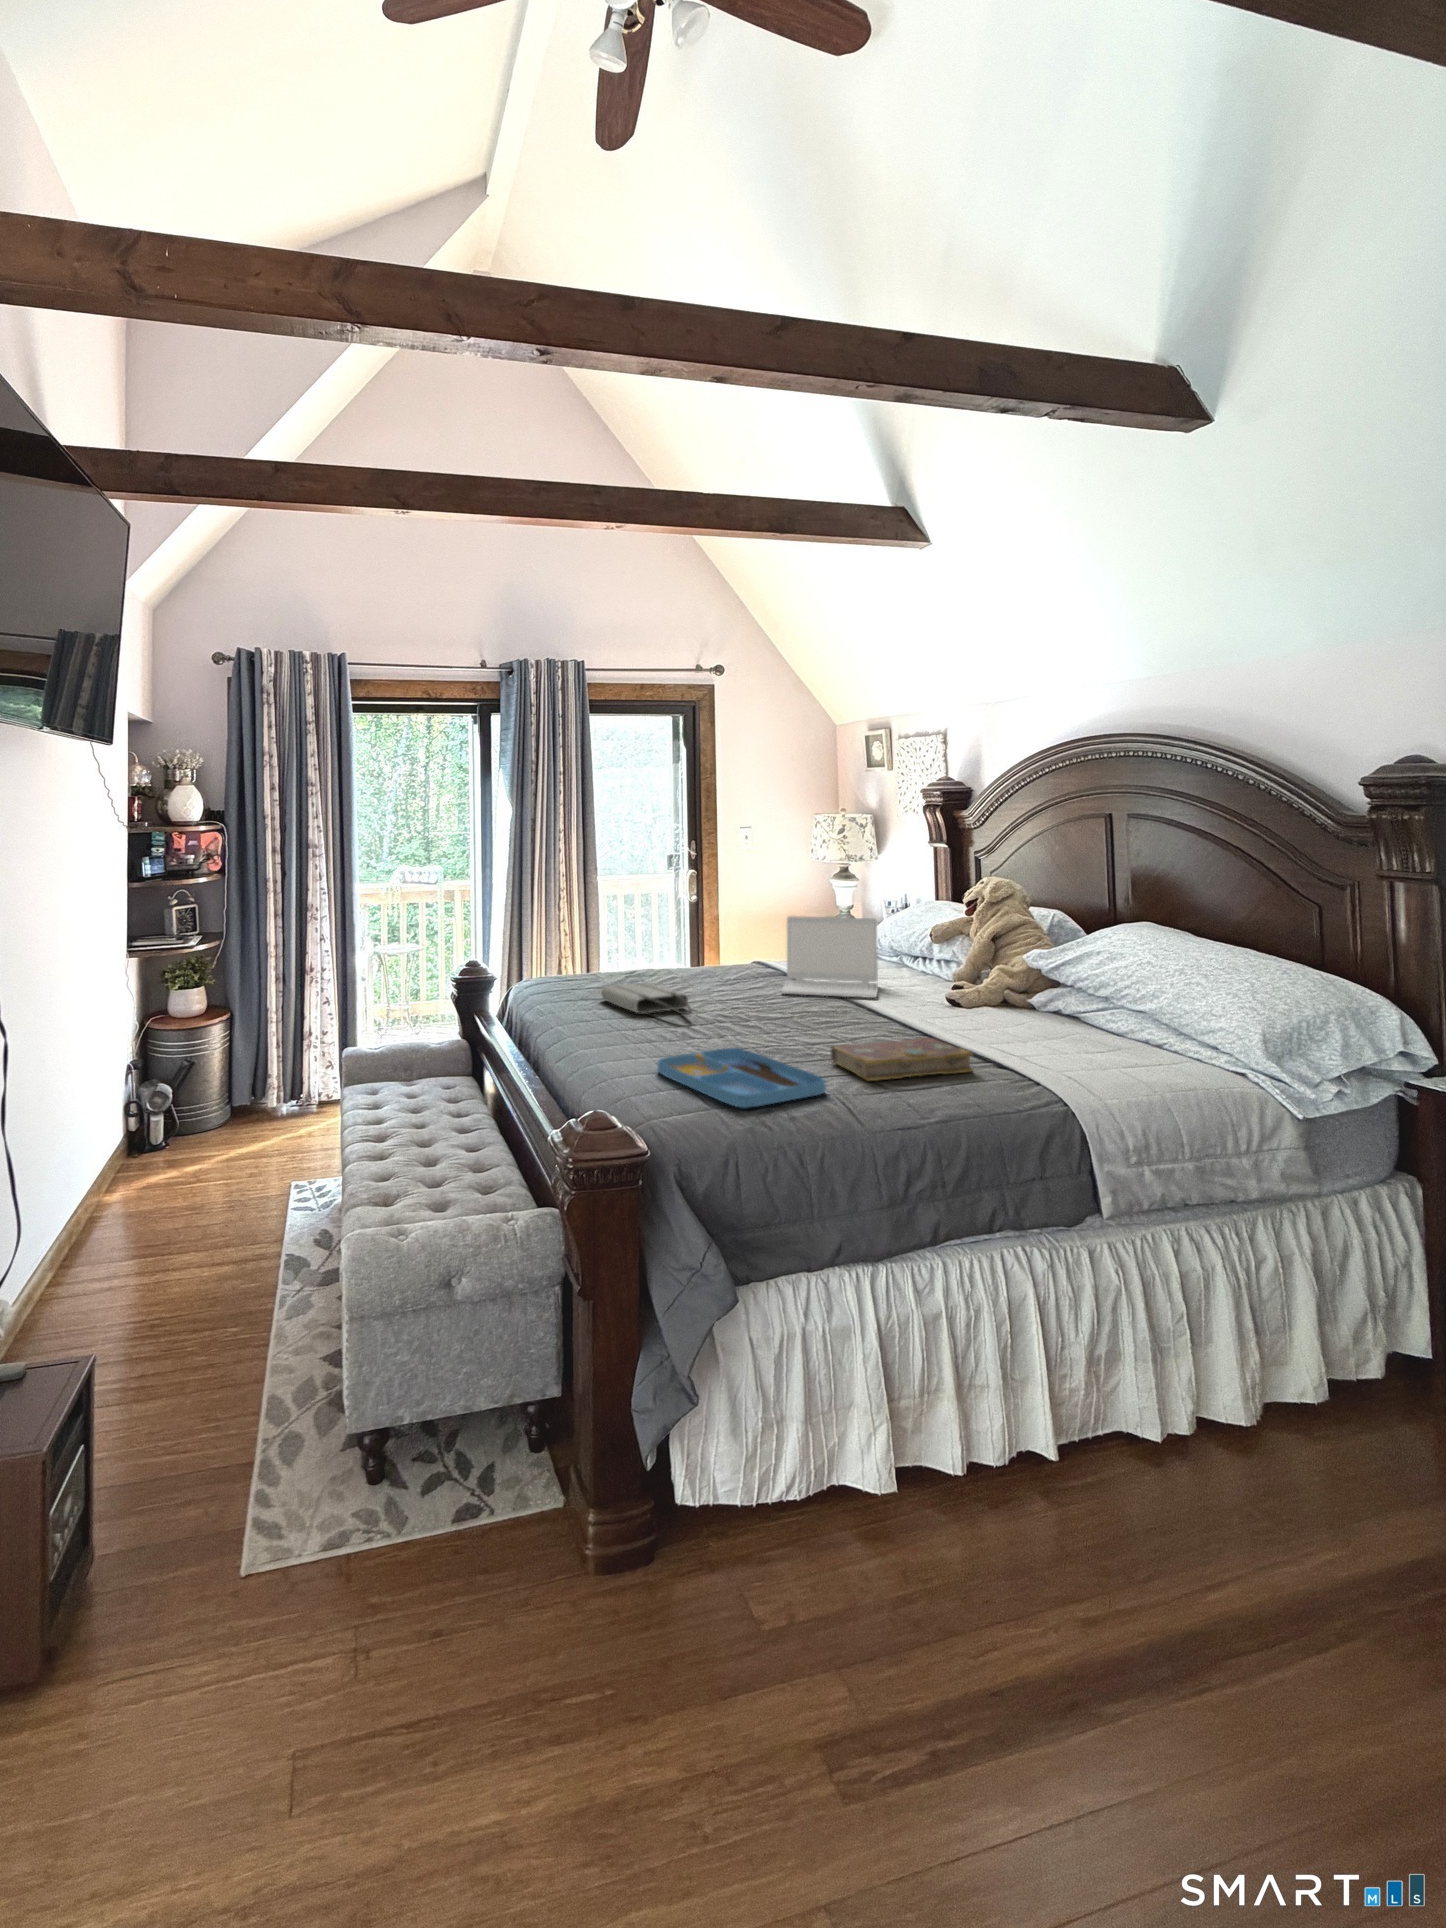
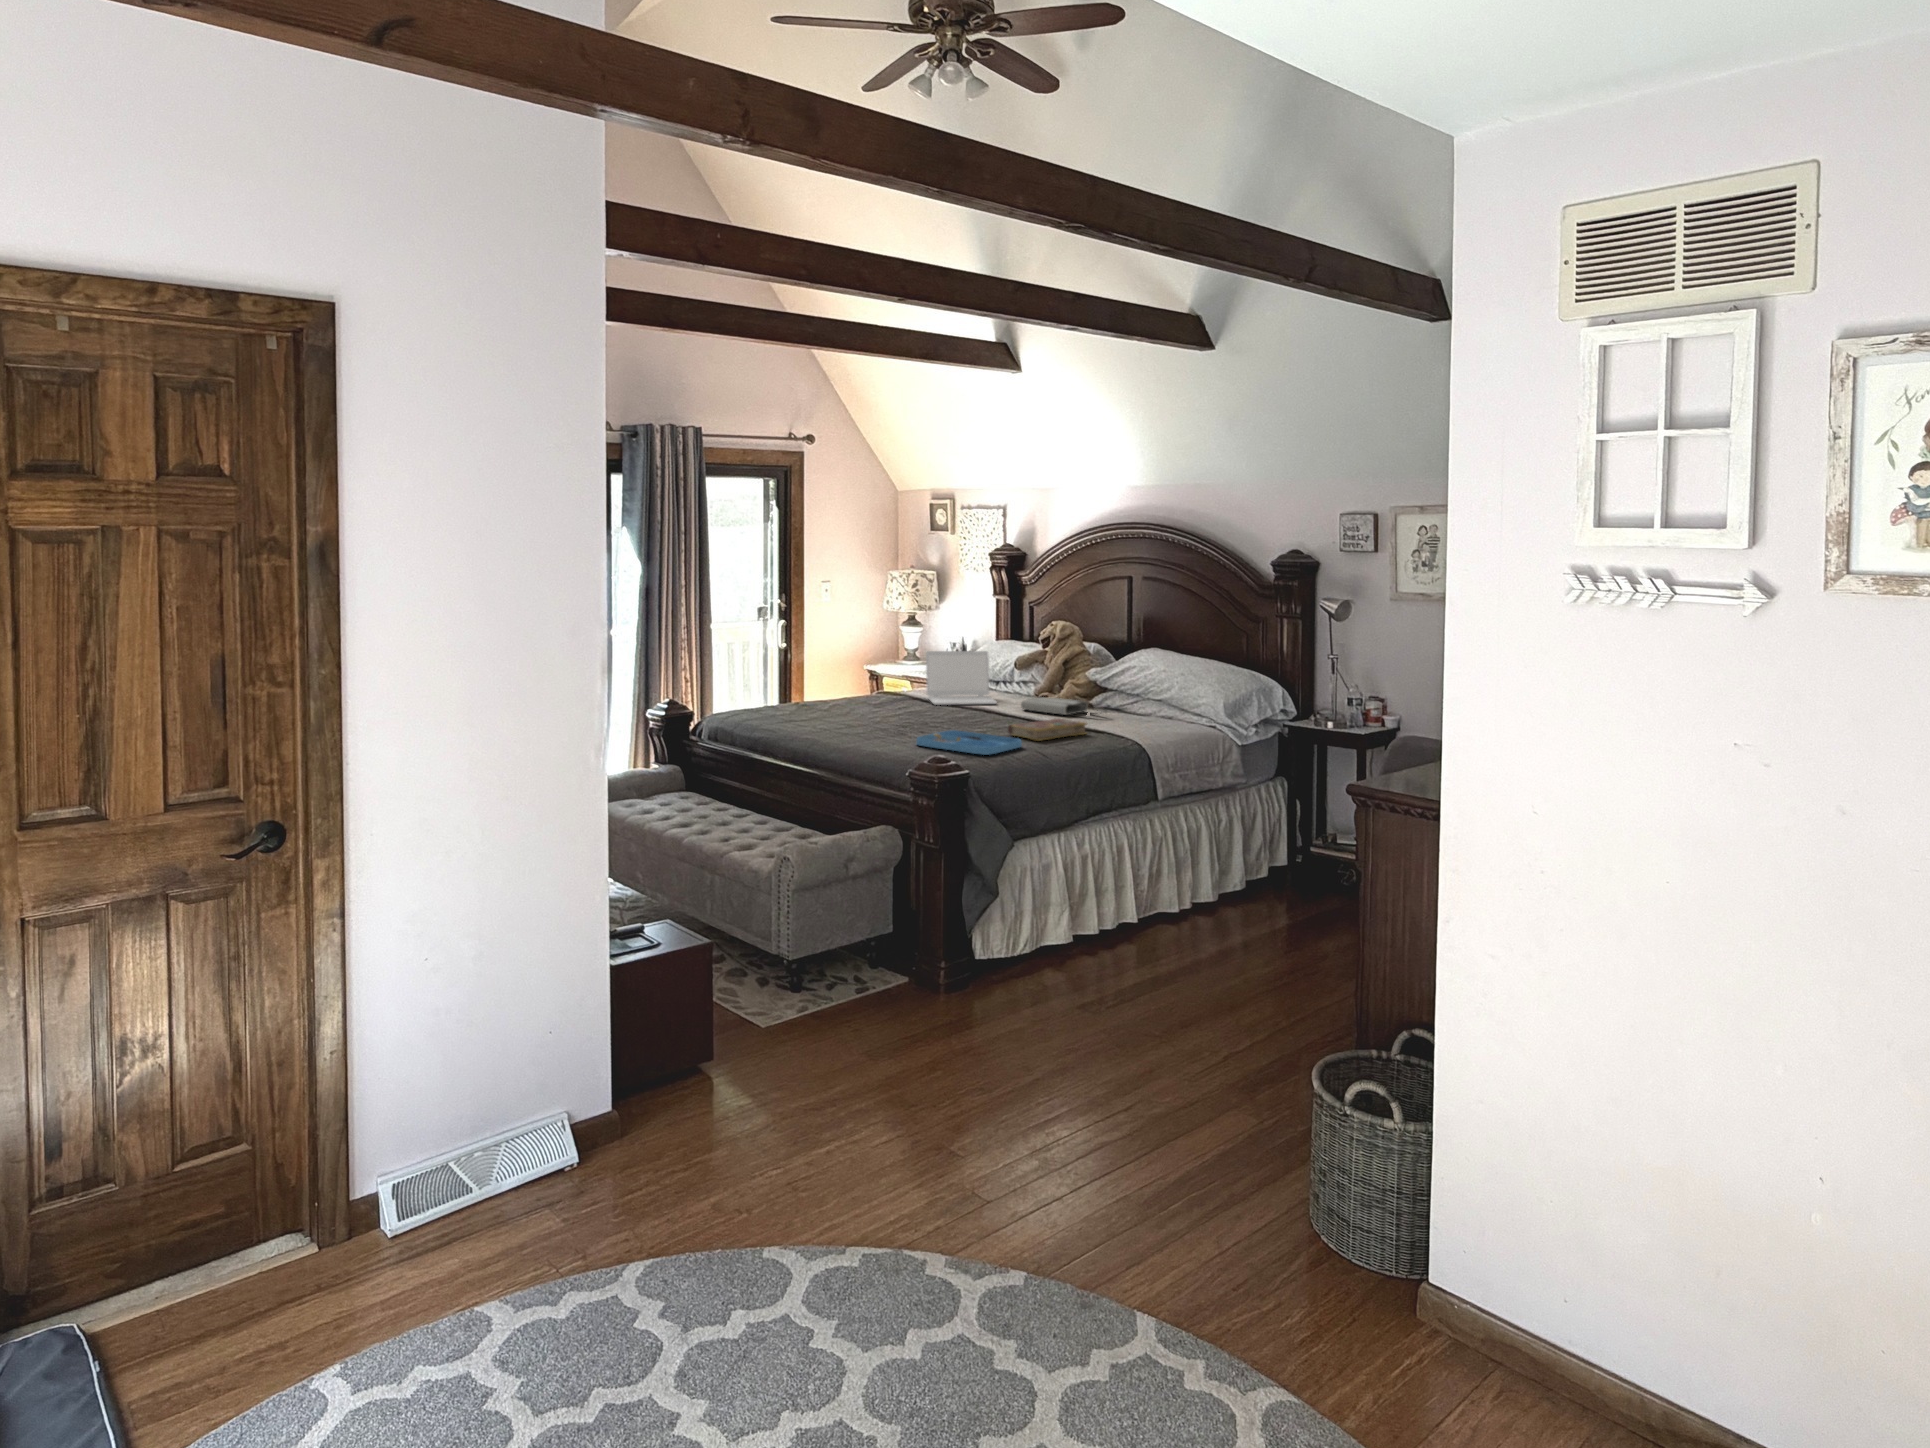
tote bag: present [601,983,692,1016] -> present [1021,697,1107,715]

